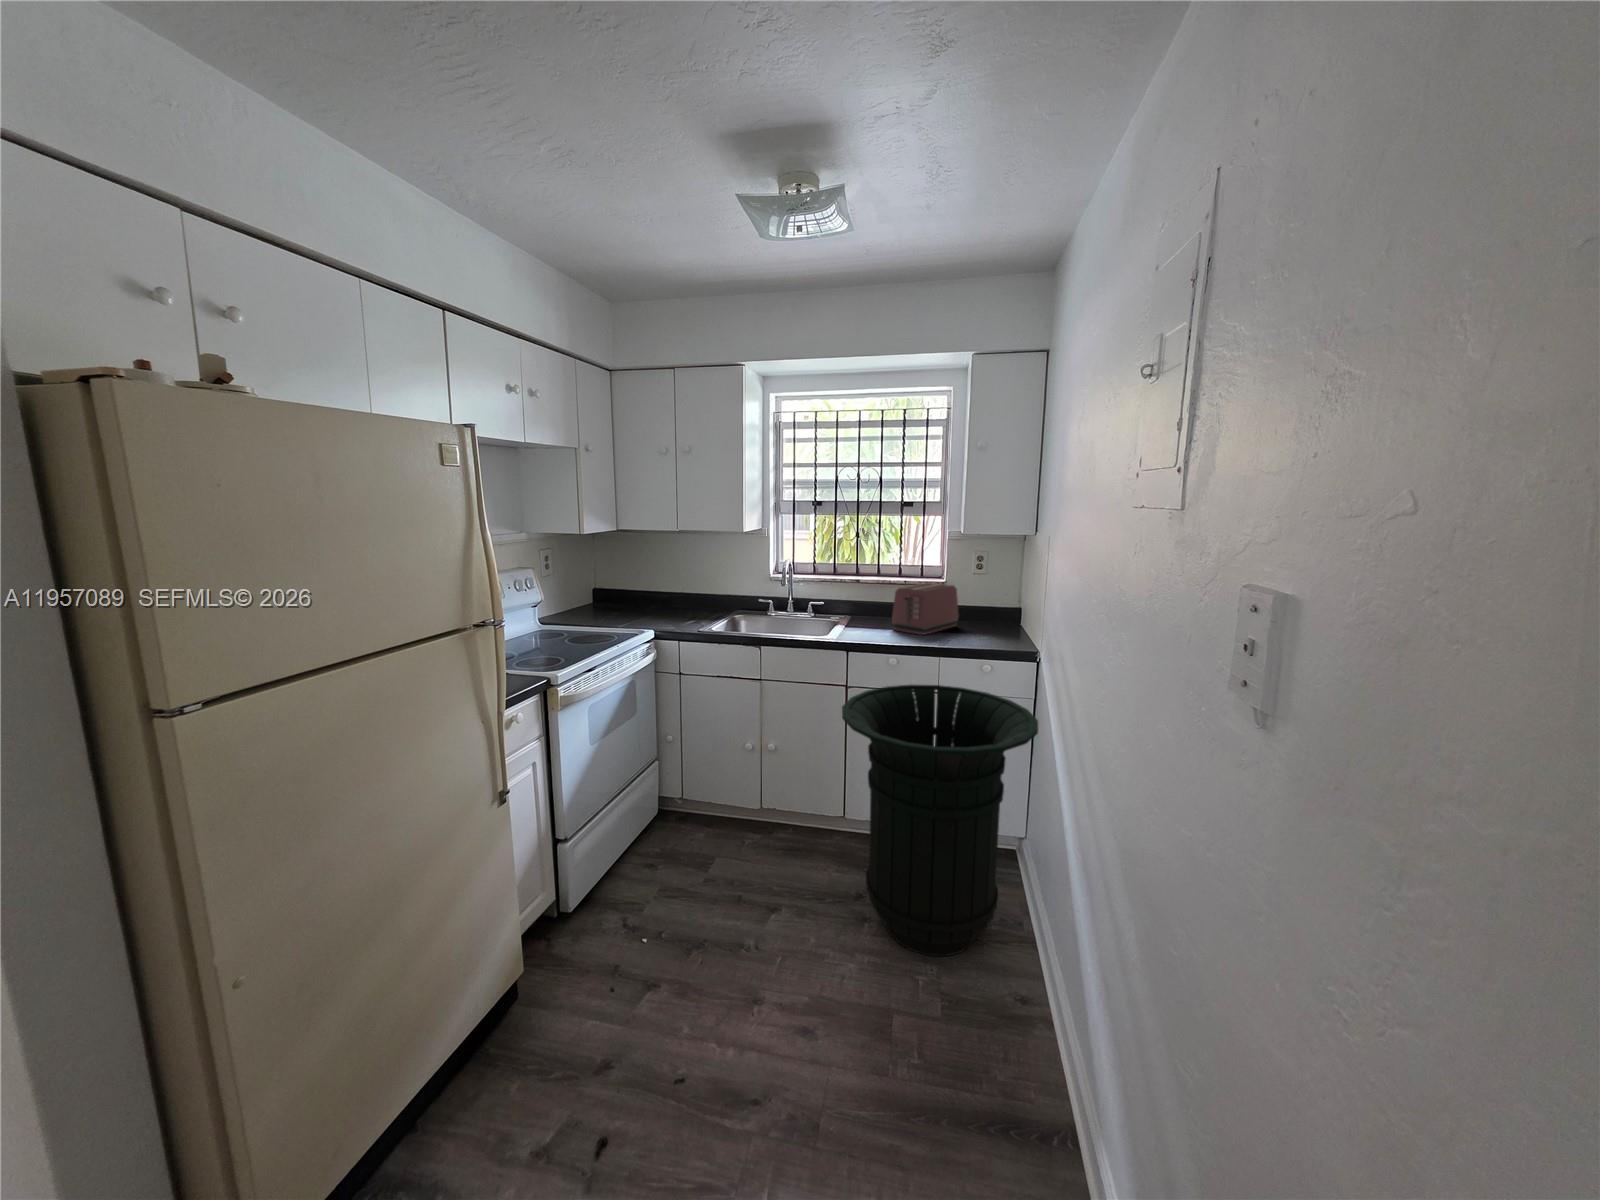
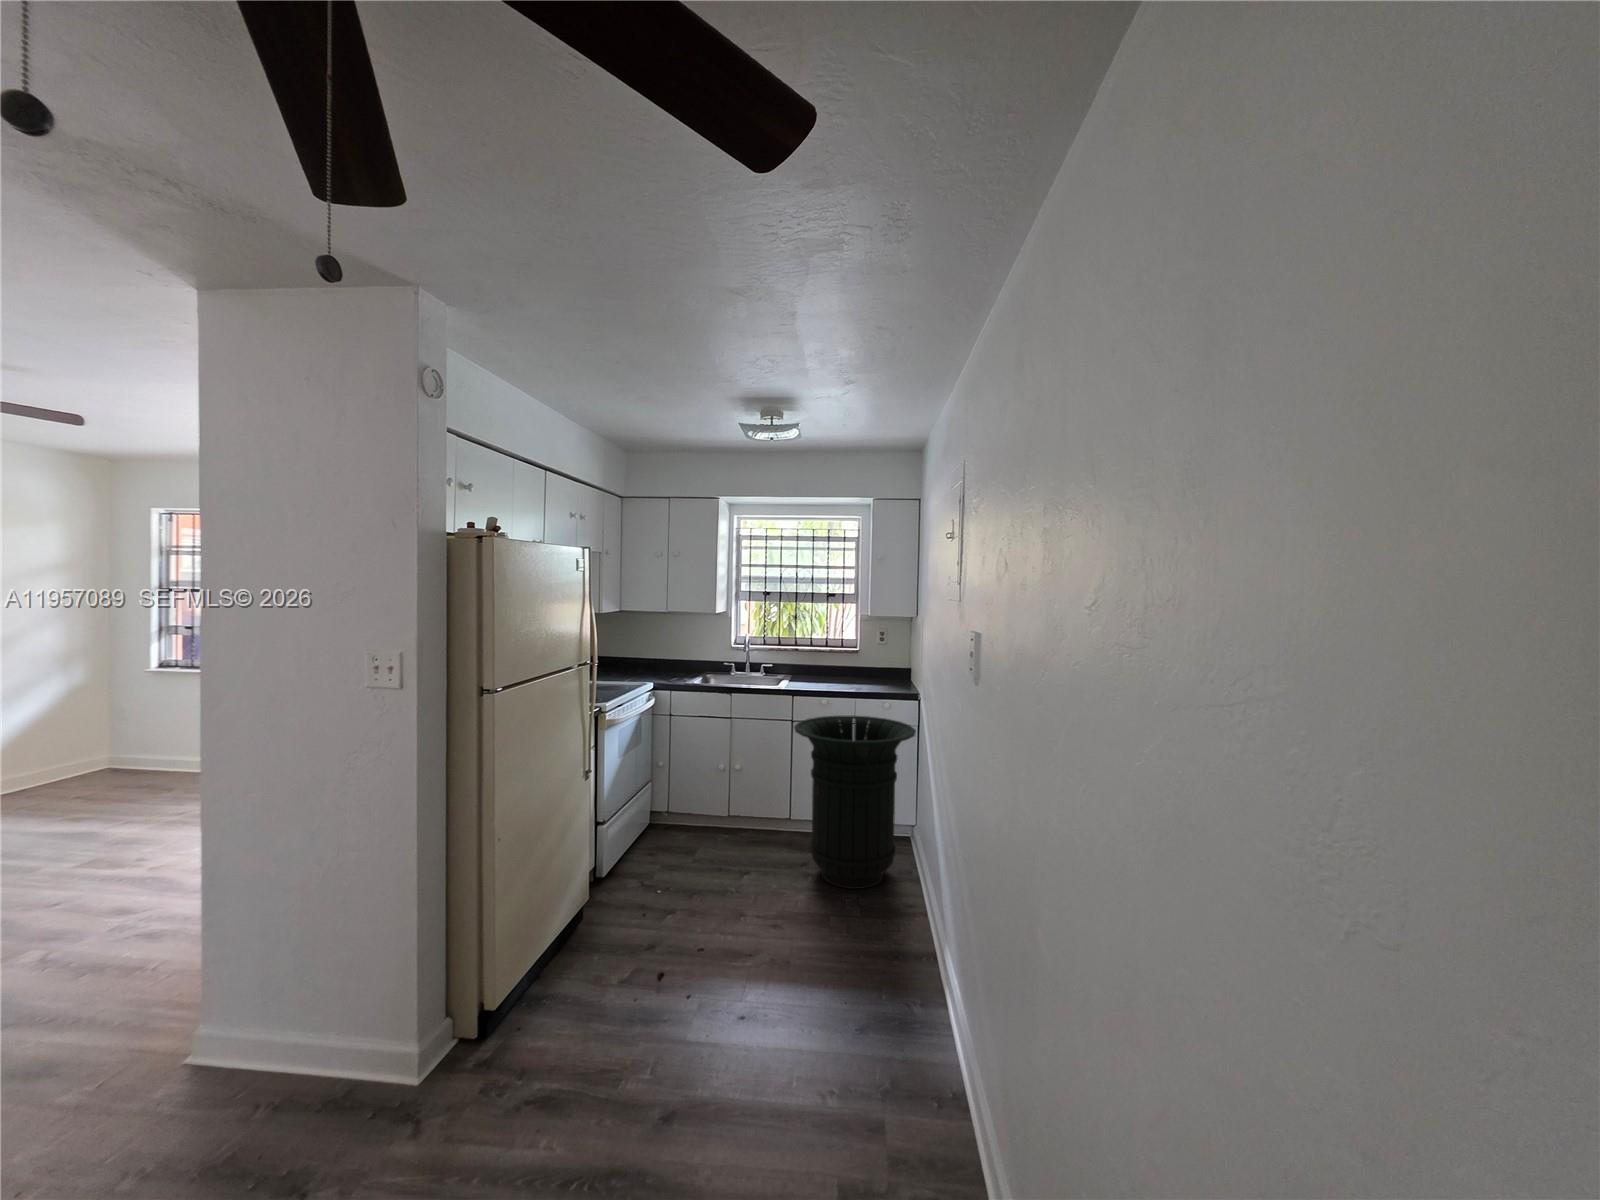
toaster: present [892,583,959,635] -> none [822,651,869,686]

